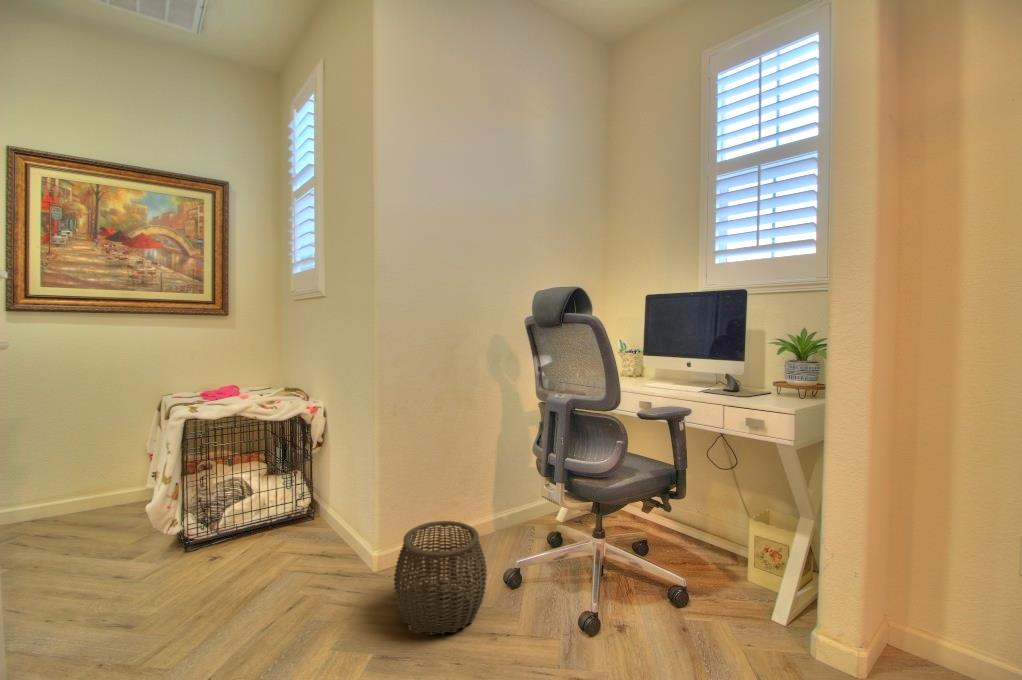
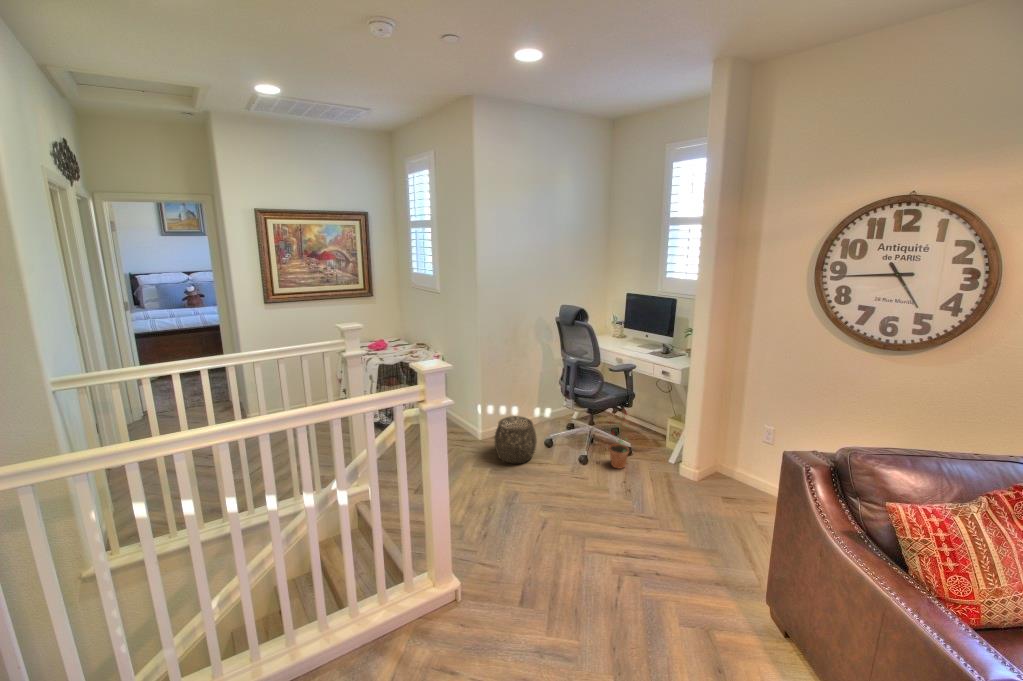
potted plant: none [638,501,688,643] -> present [609,410,629,468]

